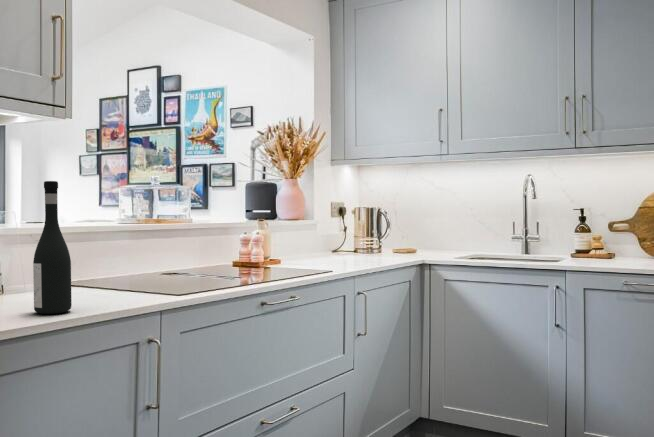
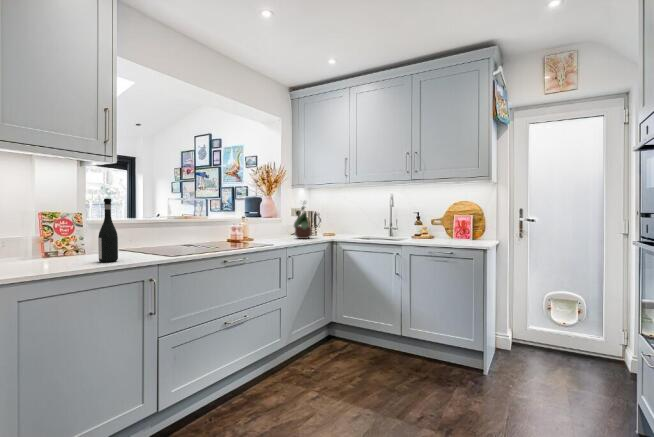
potted plant: none [347,182,395,260] -> present [294,206,312,239]

